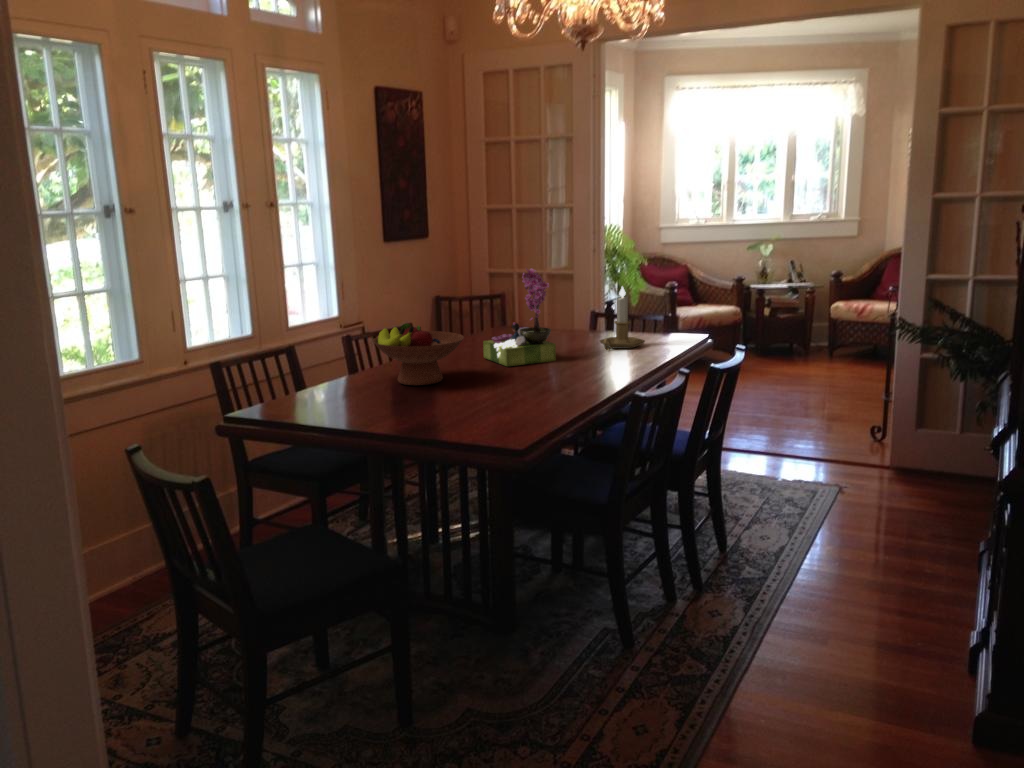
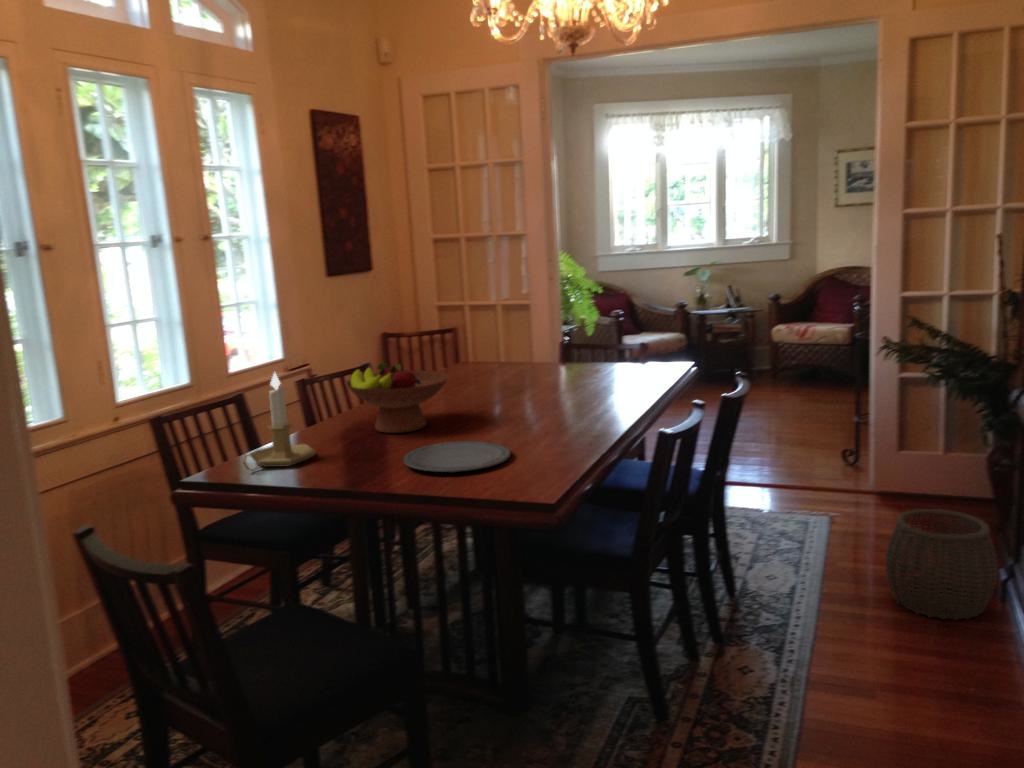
flower arrangement: present [483,269,556,366] -> none [461,295,544,406]
candlestick: present [600,287,645,350] -> present [242,373,316,471]
plate: none [409,395,502,419] -> present [403,441,510,472]
woven basket: none [867,482,973,587] -> present [885,509,998,620]

